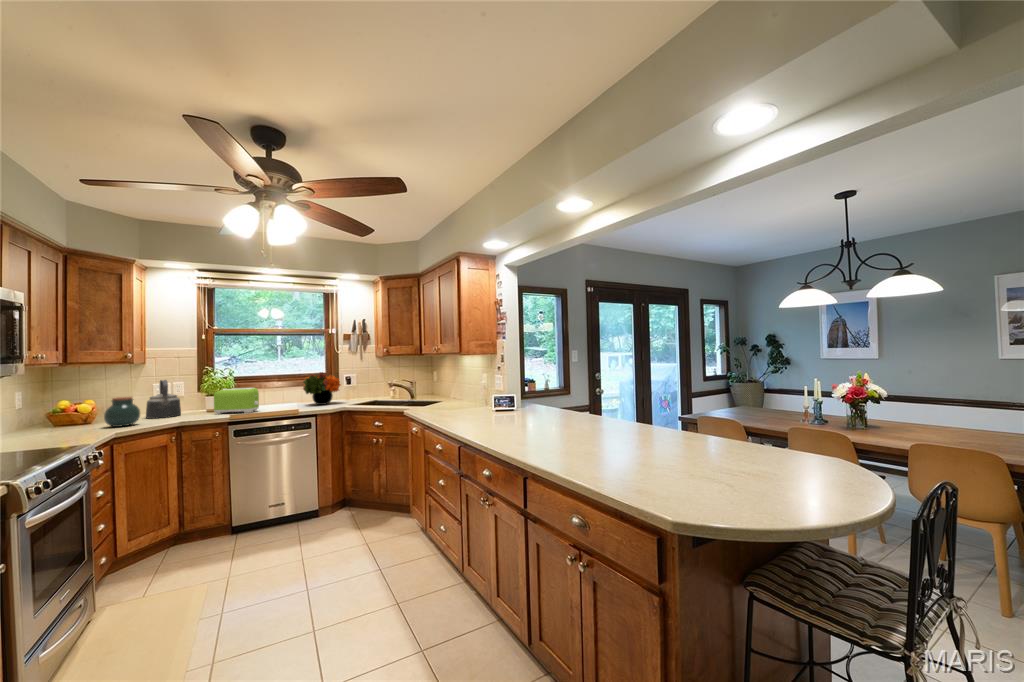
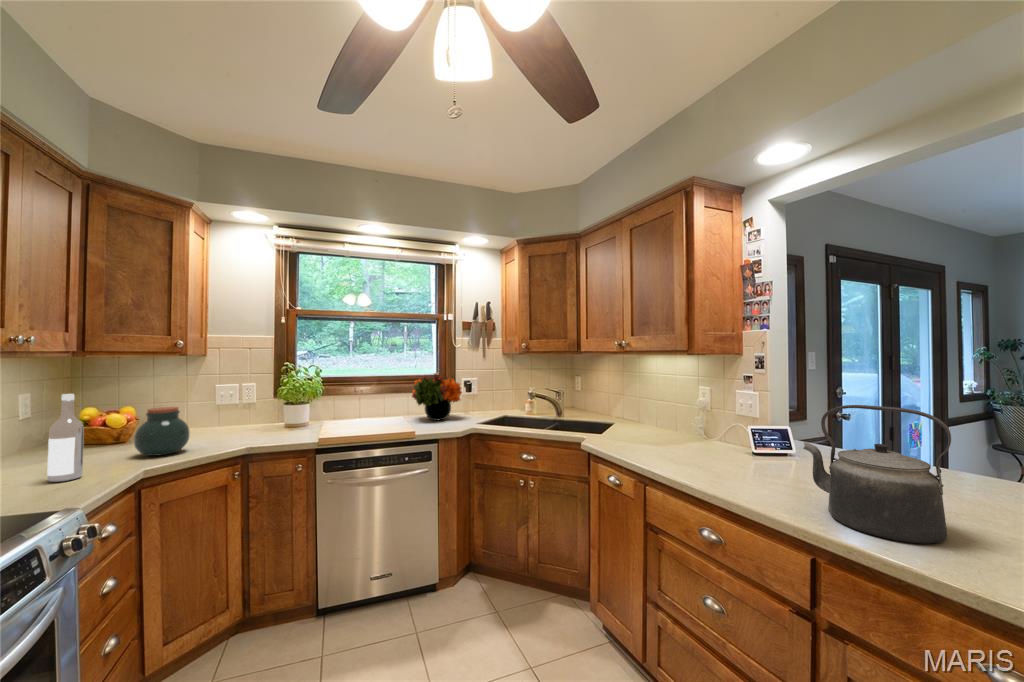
kettle: present [146,380,181,419] -> present [803,405,951,544]
wine bottle: none [60,387,80,437] -> present [47,394,84,482]
toaster: present [214,388,259,414] -> none [296,394,356,433]

